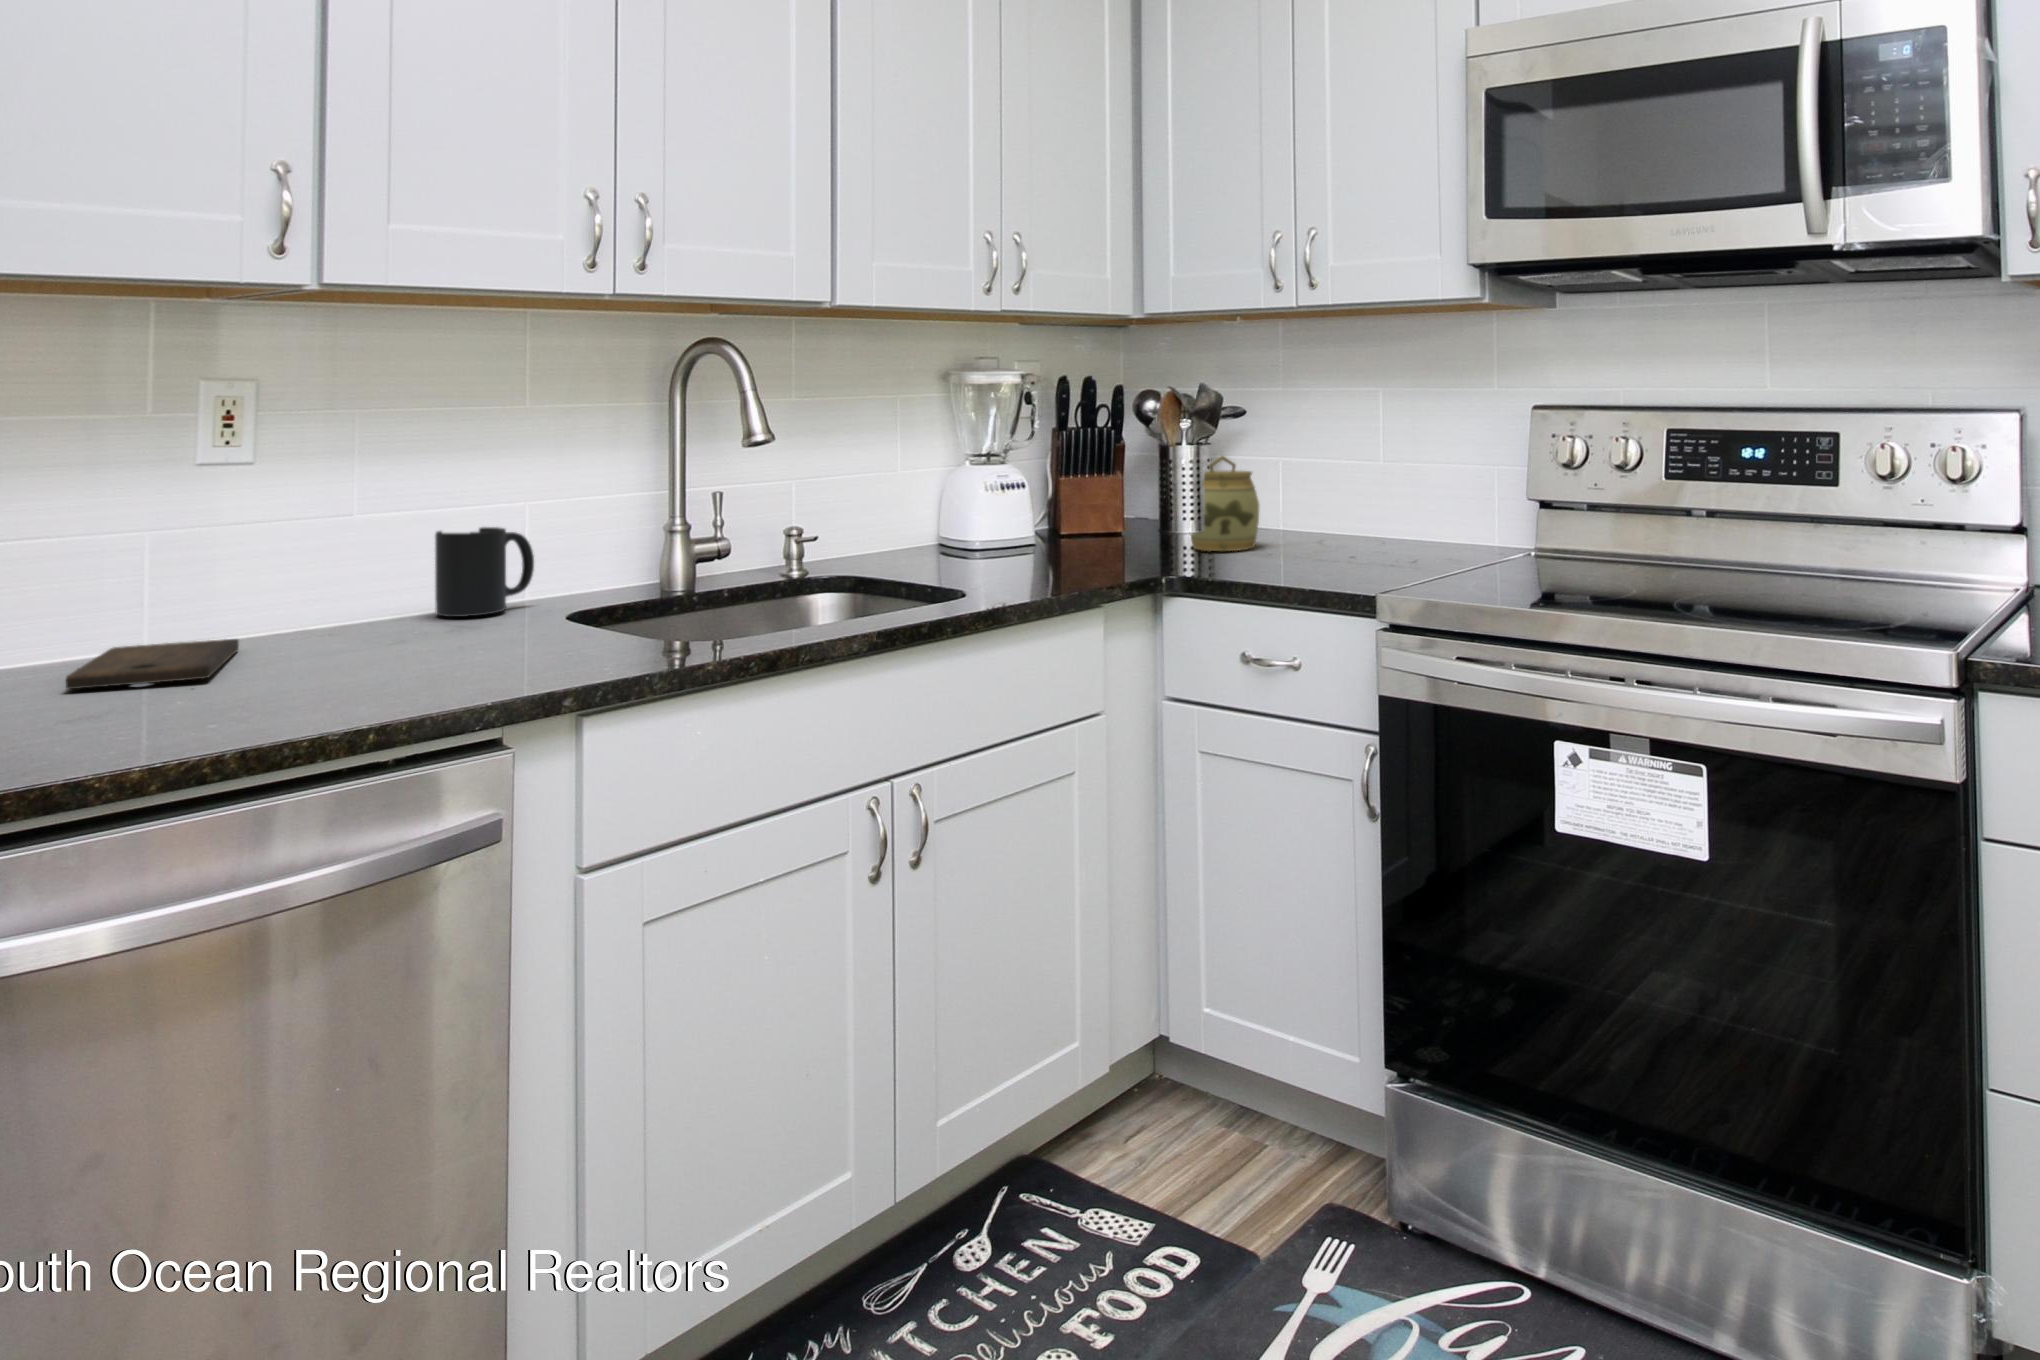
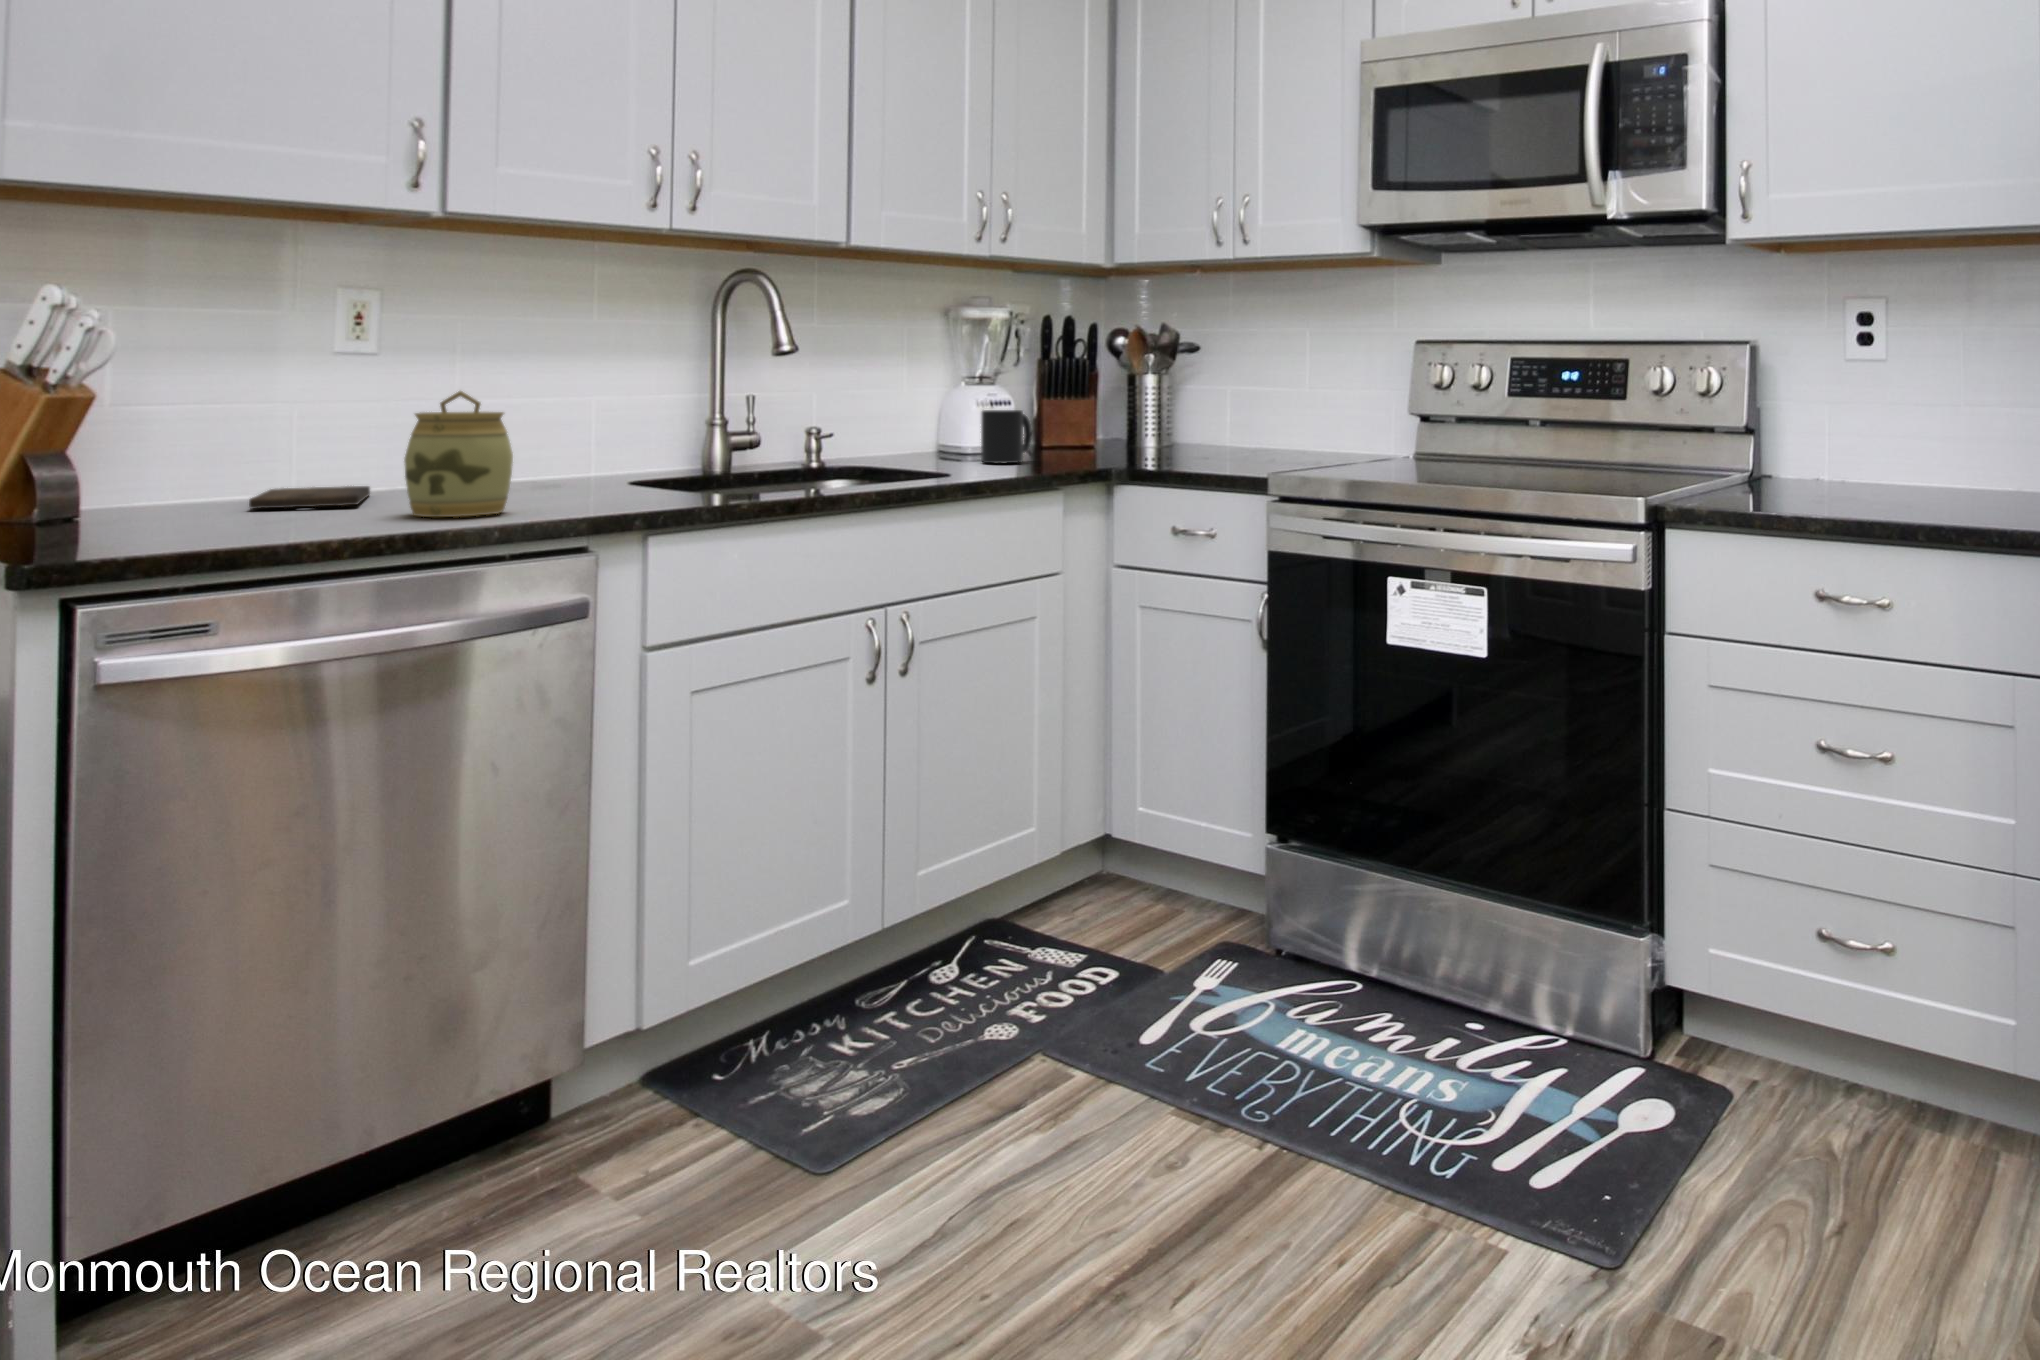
jar: present [1191,456,1260,551] -> present [404,391,513,517]
mug: present [435,527,534,617] -> present [981,410,1032,463]

